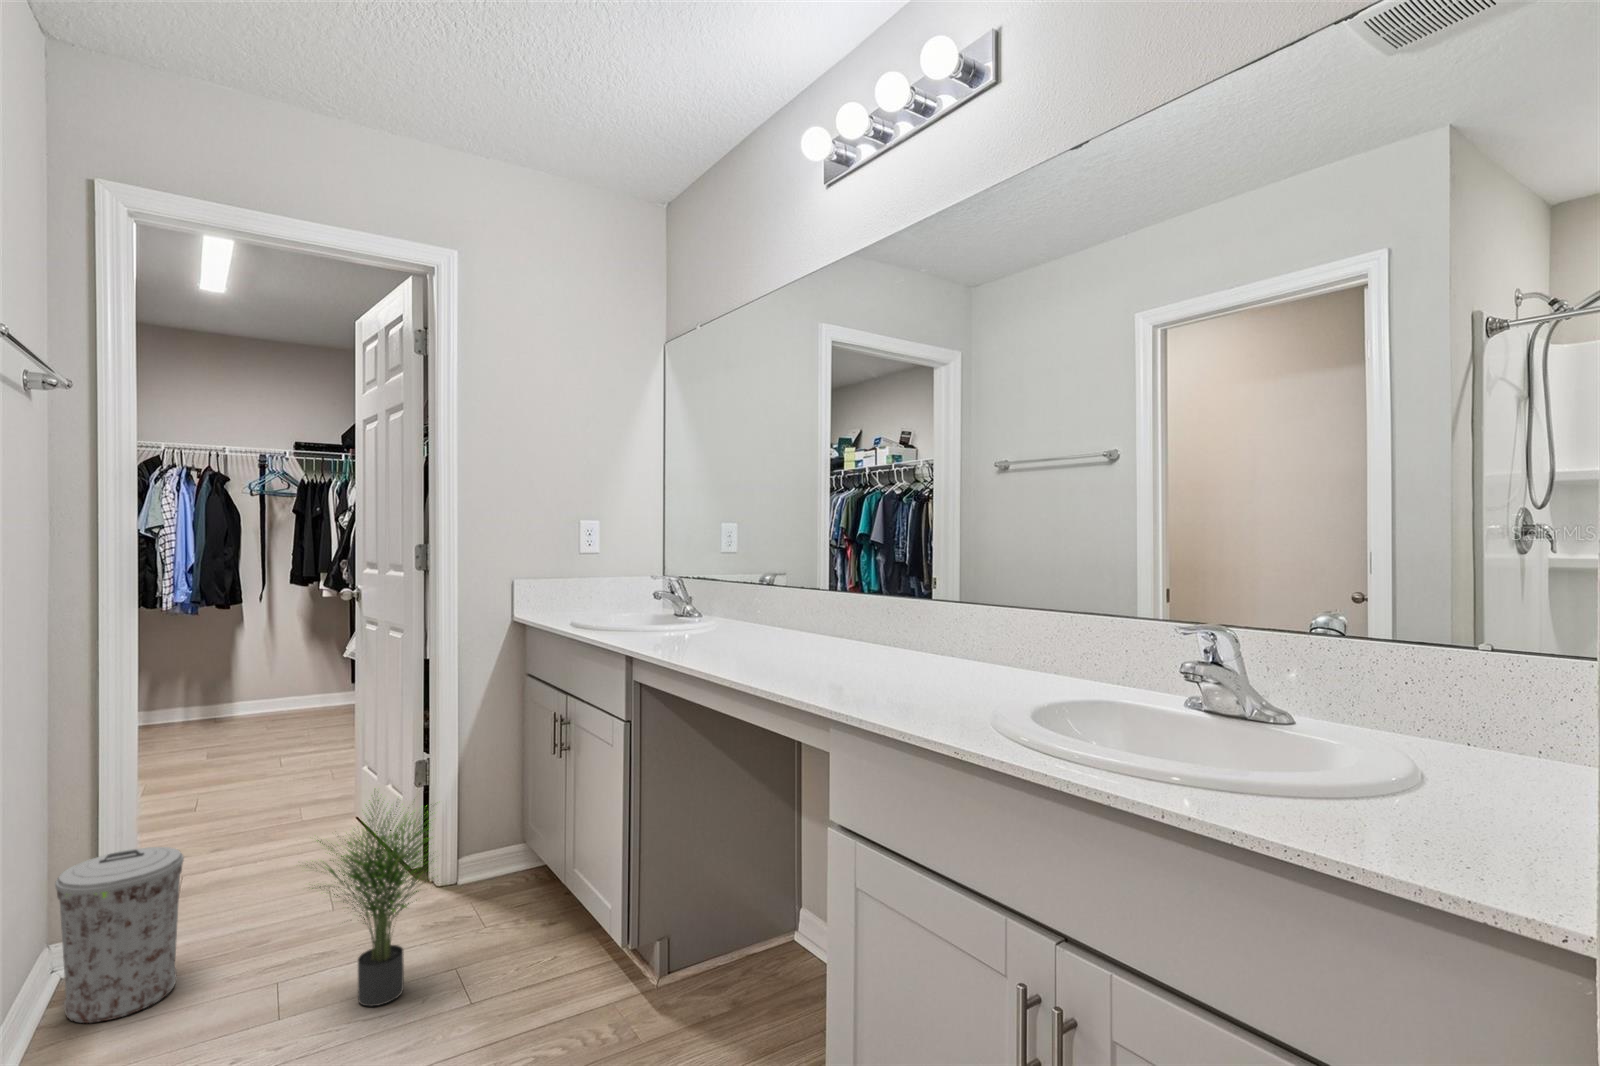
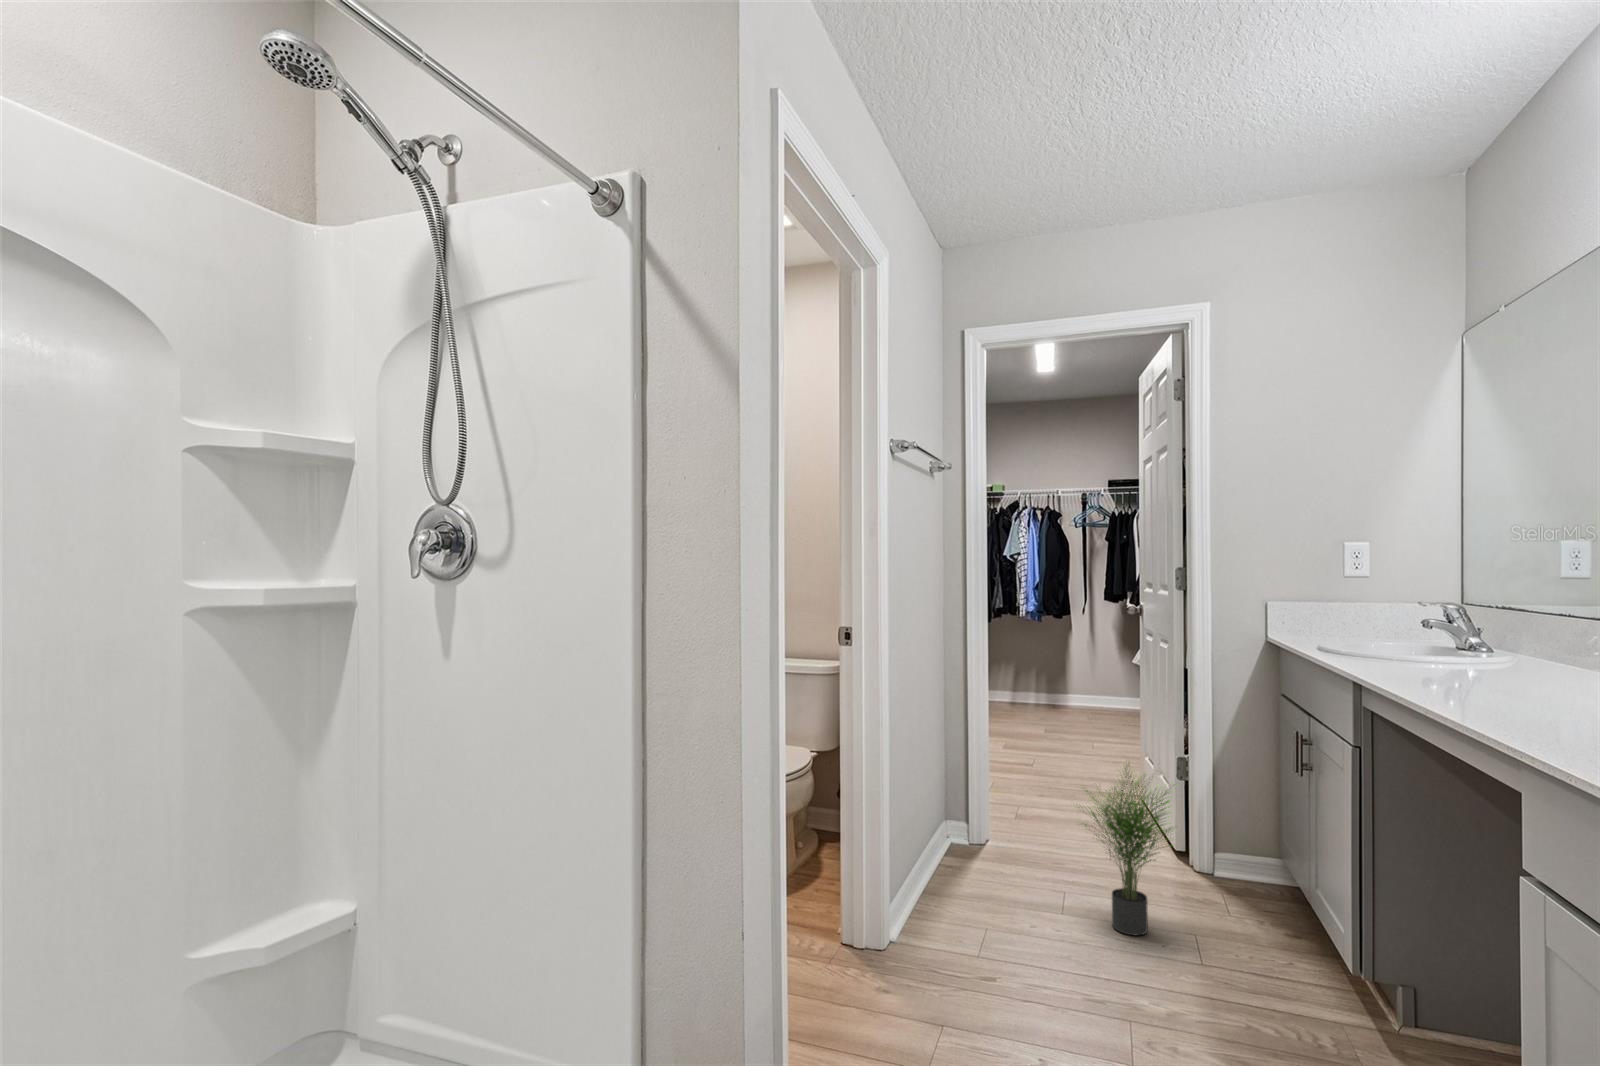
trash can: present [55,847,184,1023] -> none [939,765,1006,874]

